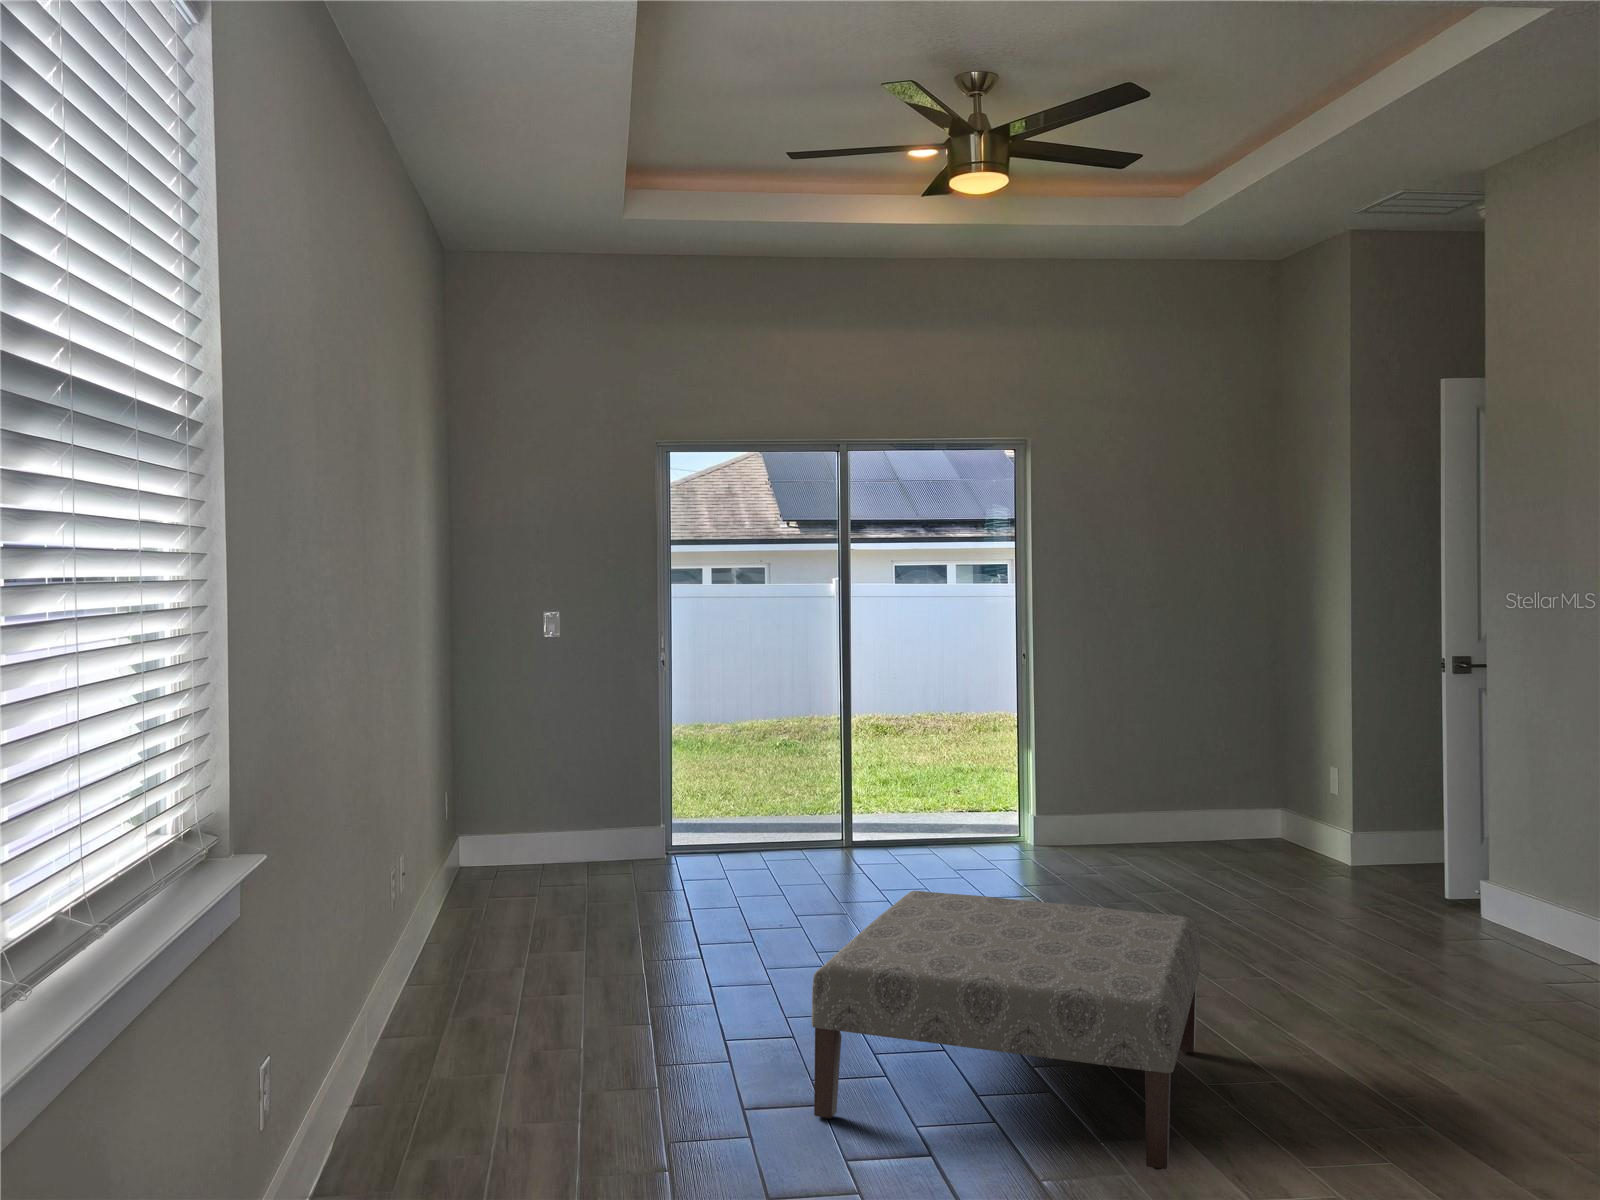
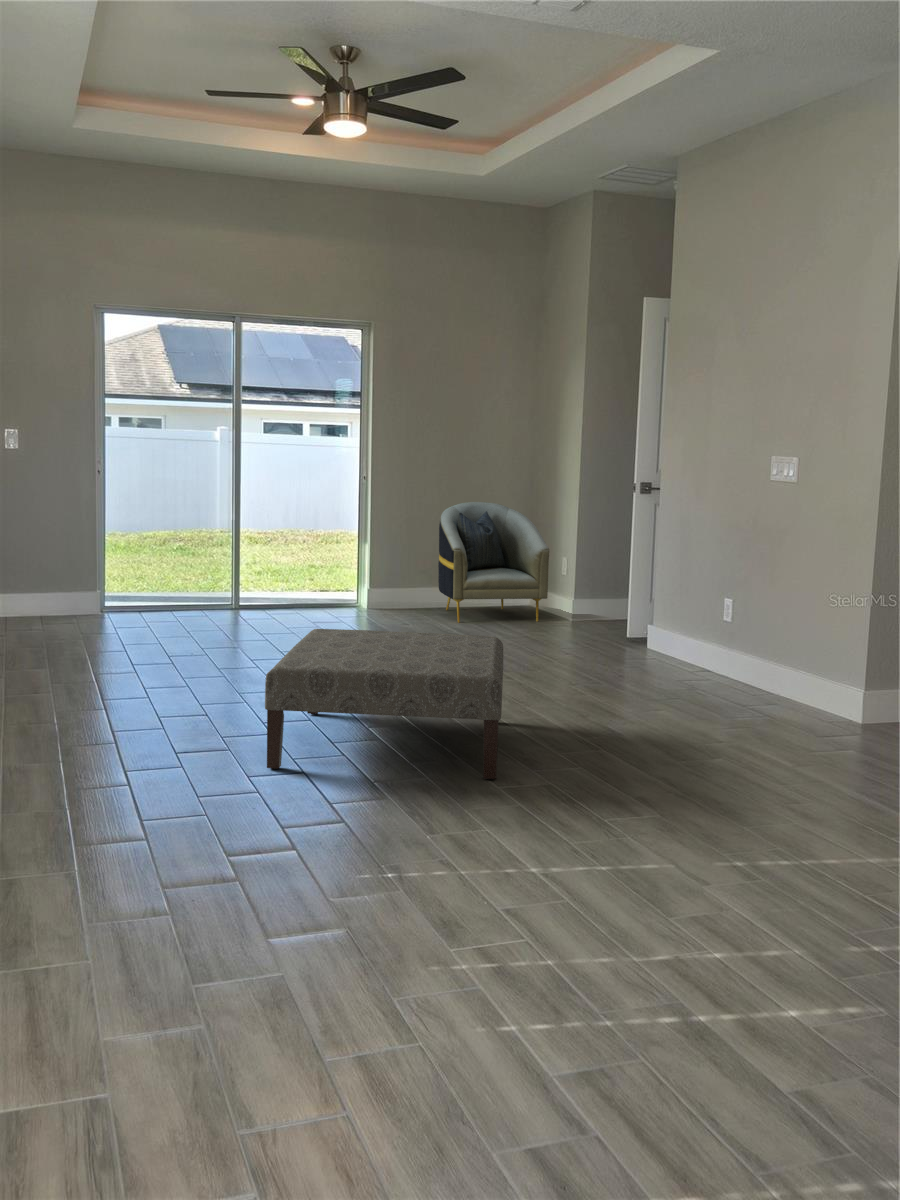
armchair: none [1142,679,1310,861] -> present [438,502,549,623]

